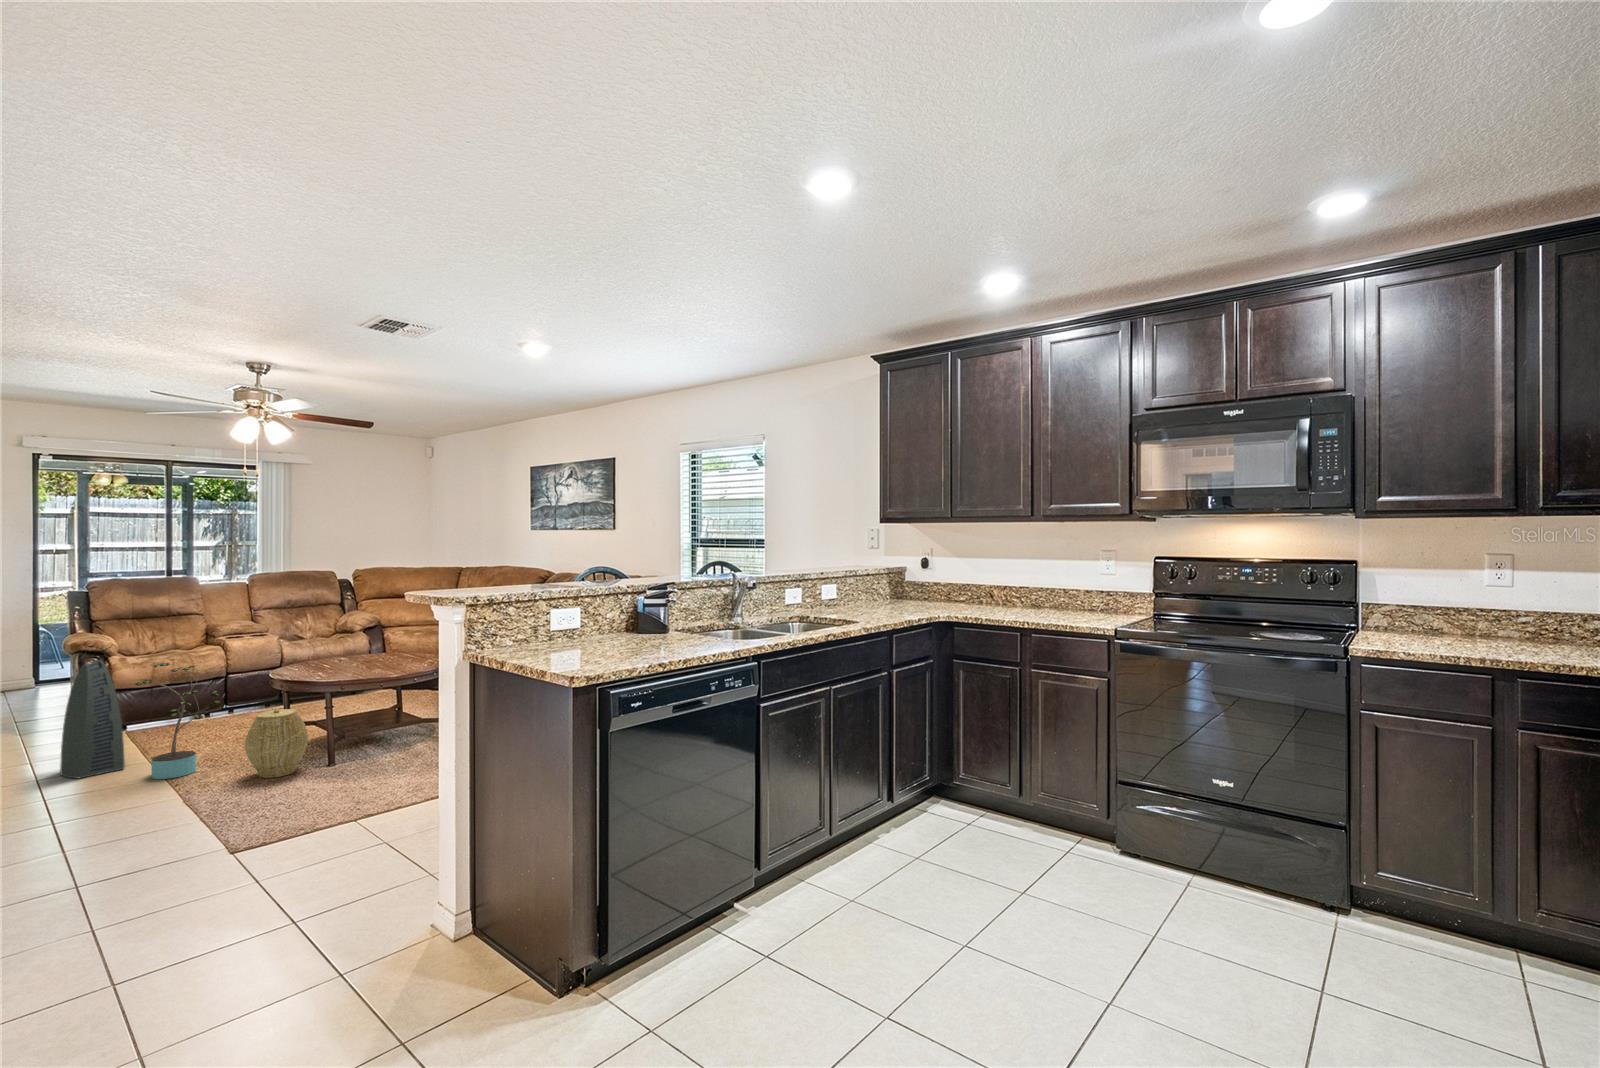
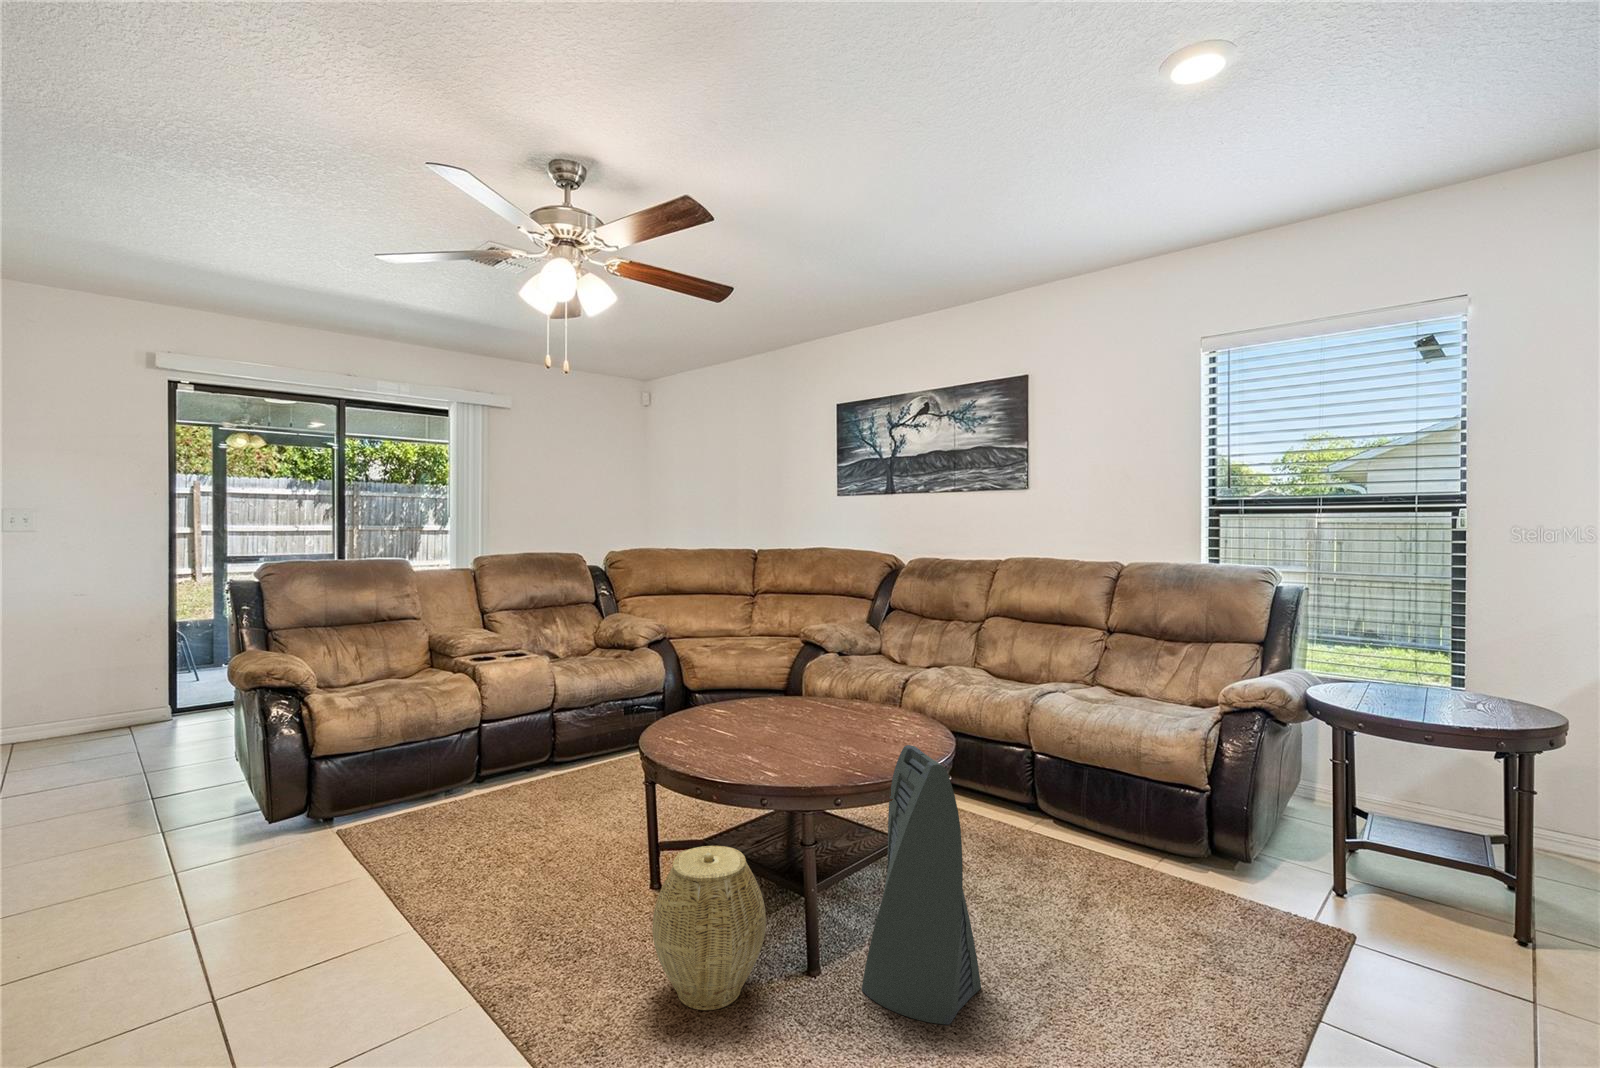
air purifier: present [60,660,125,779] -> present [862,745,981,1024]
potted plant: present [135,663,221,779] -> none [433,742,582,1004]

